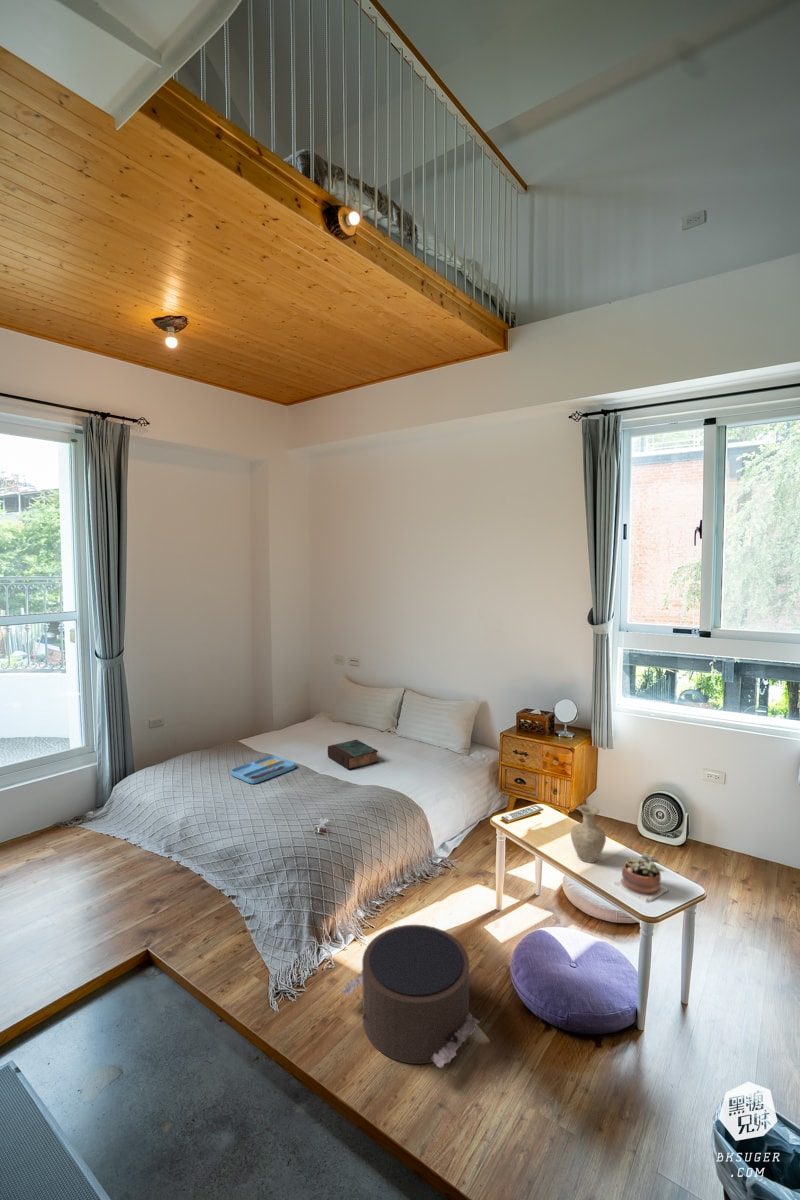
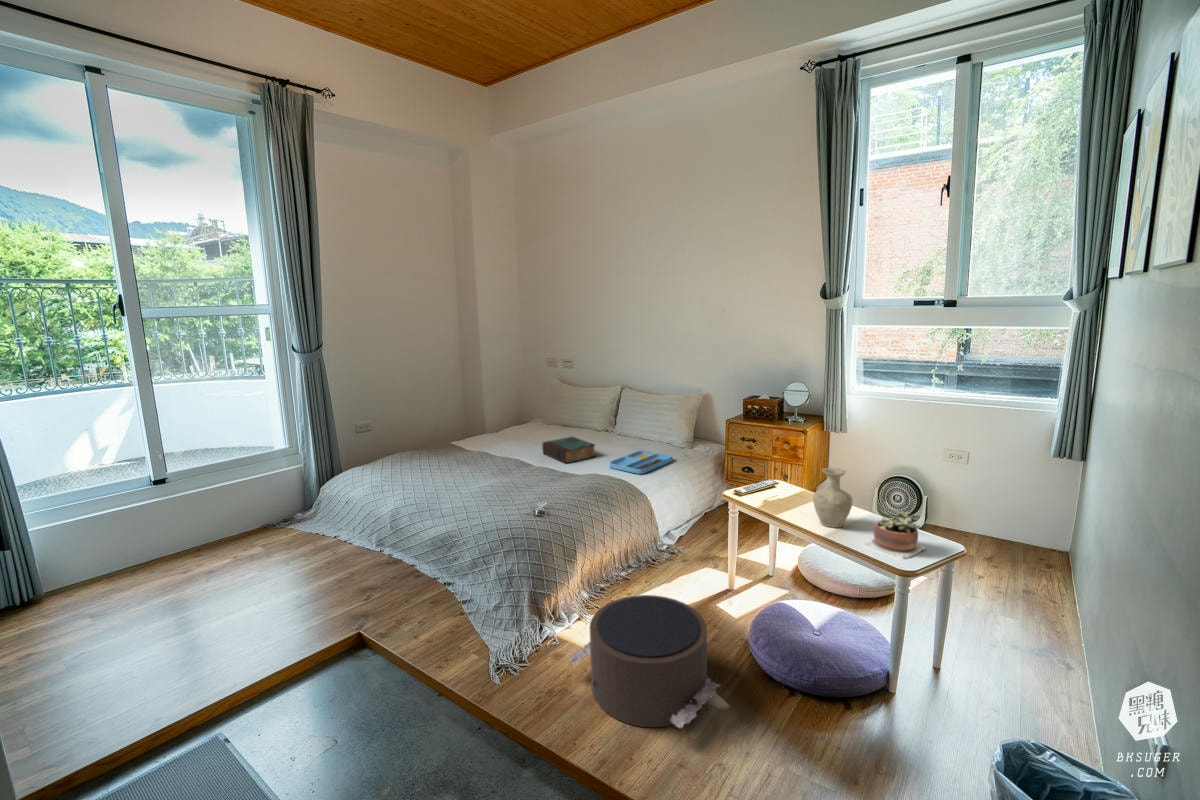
tray: present [231,756,295,784] -> present [610,450,673,474]

